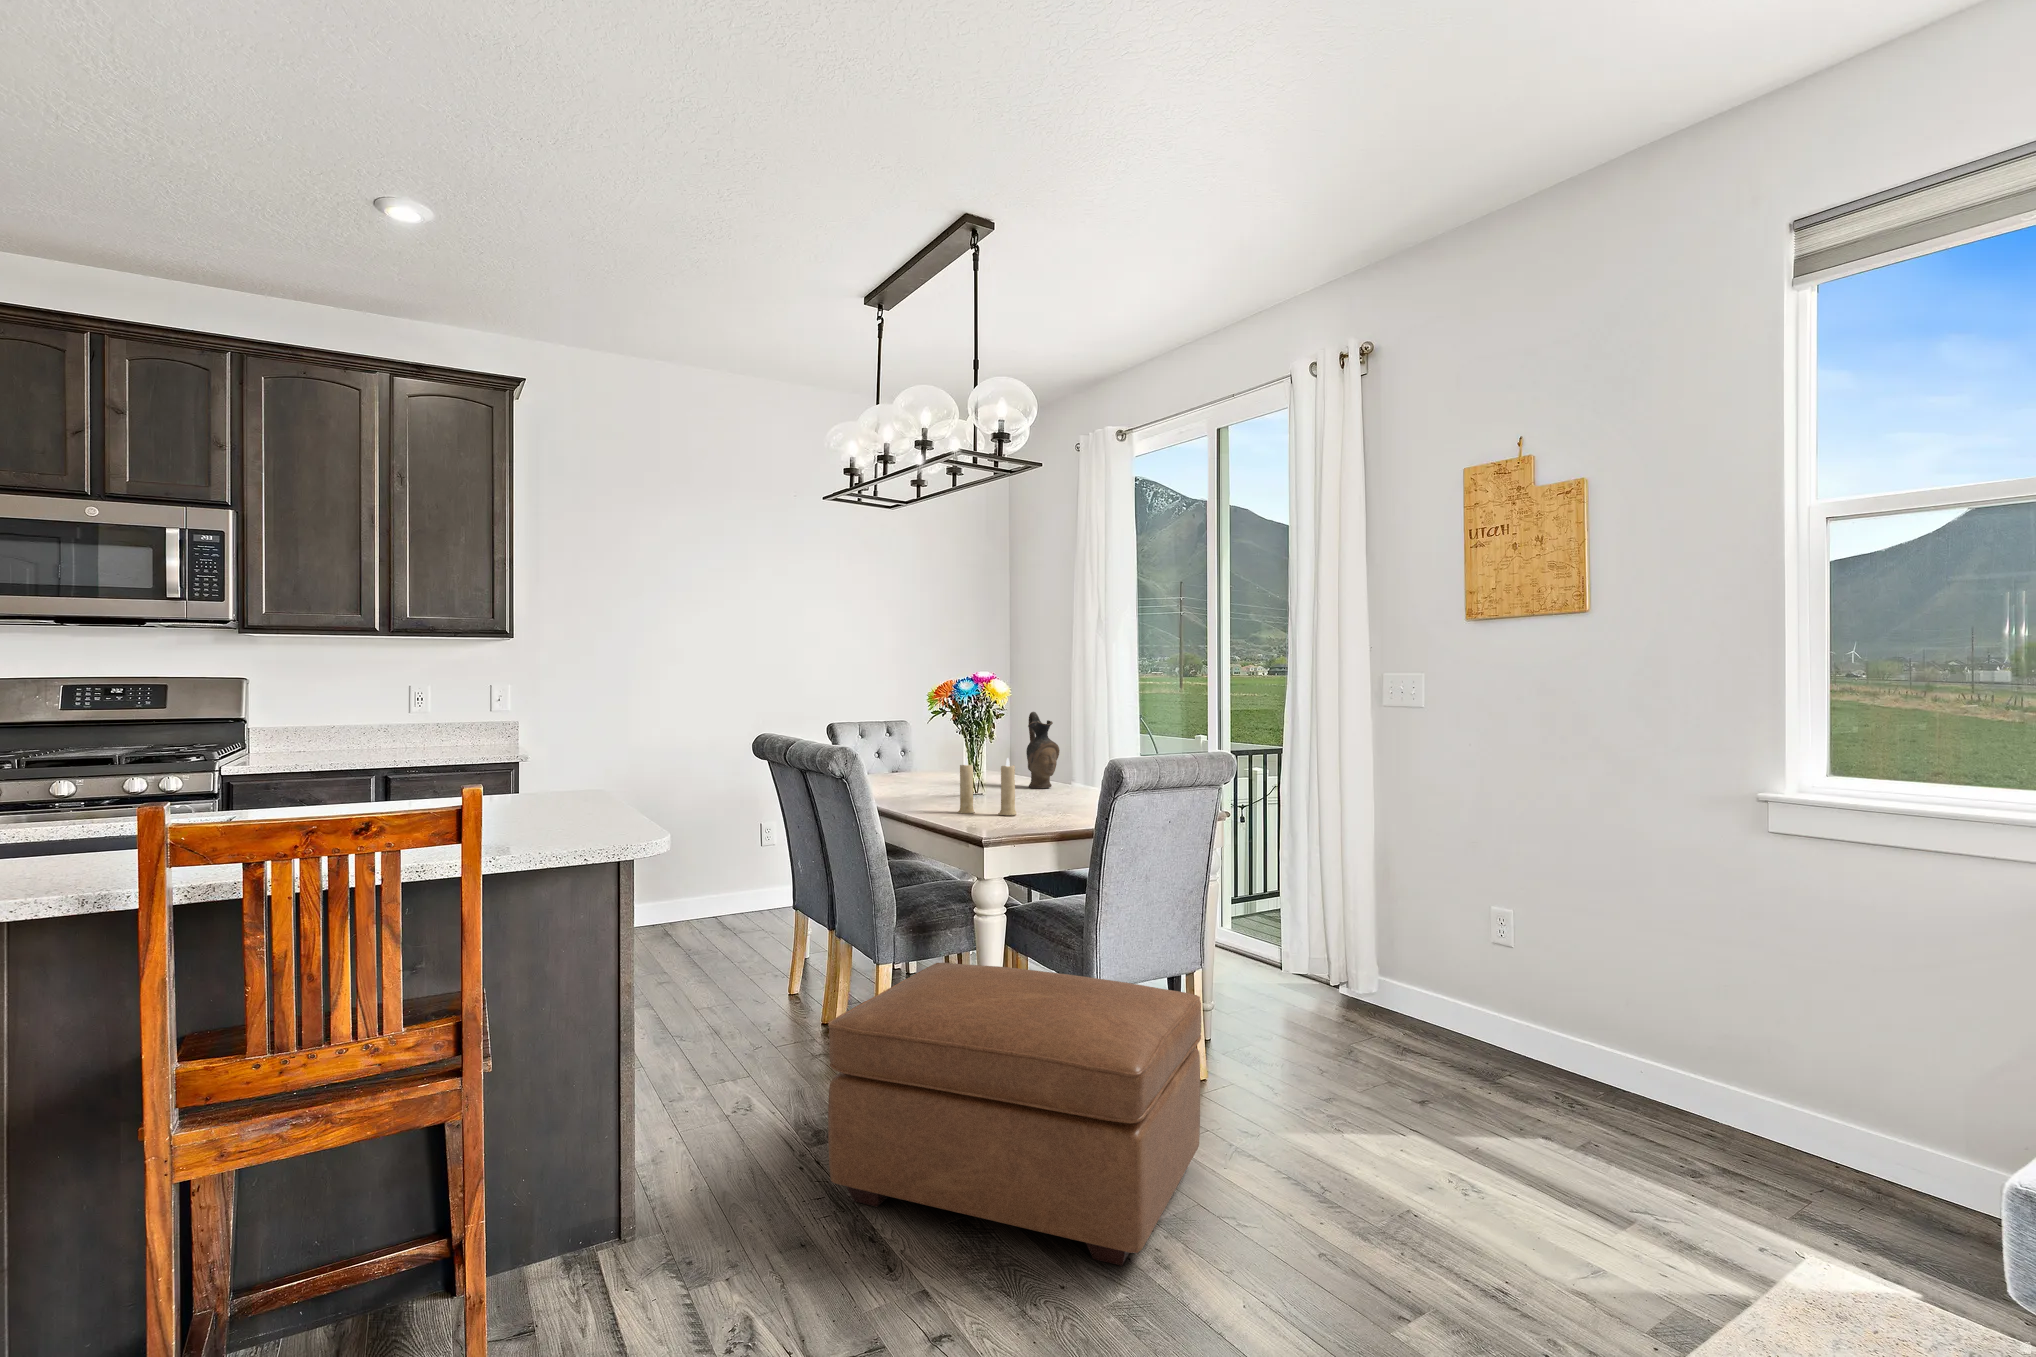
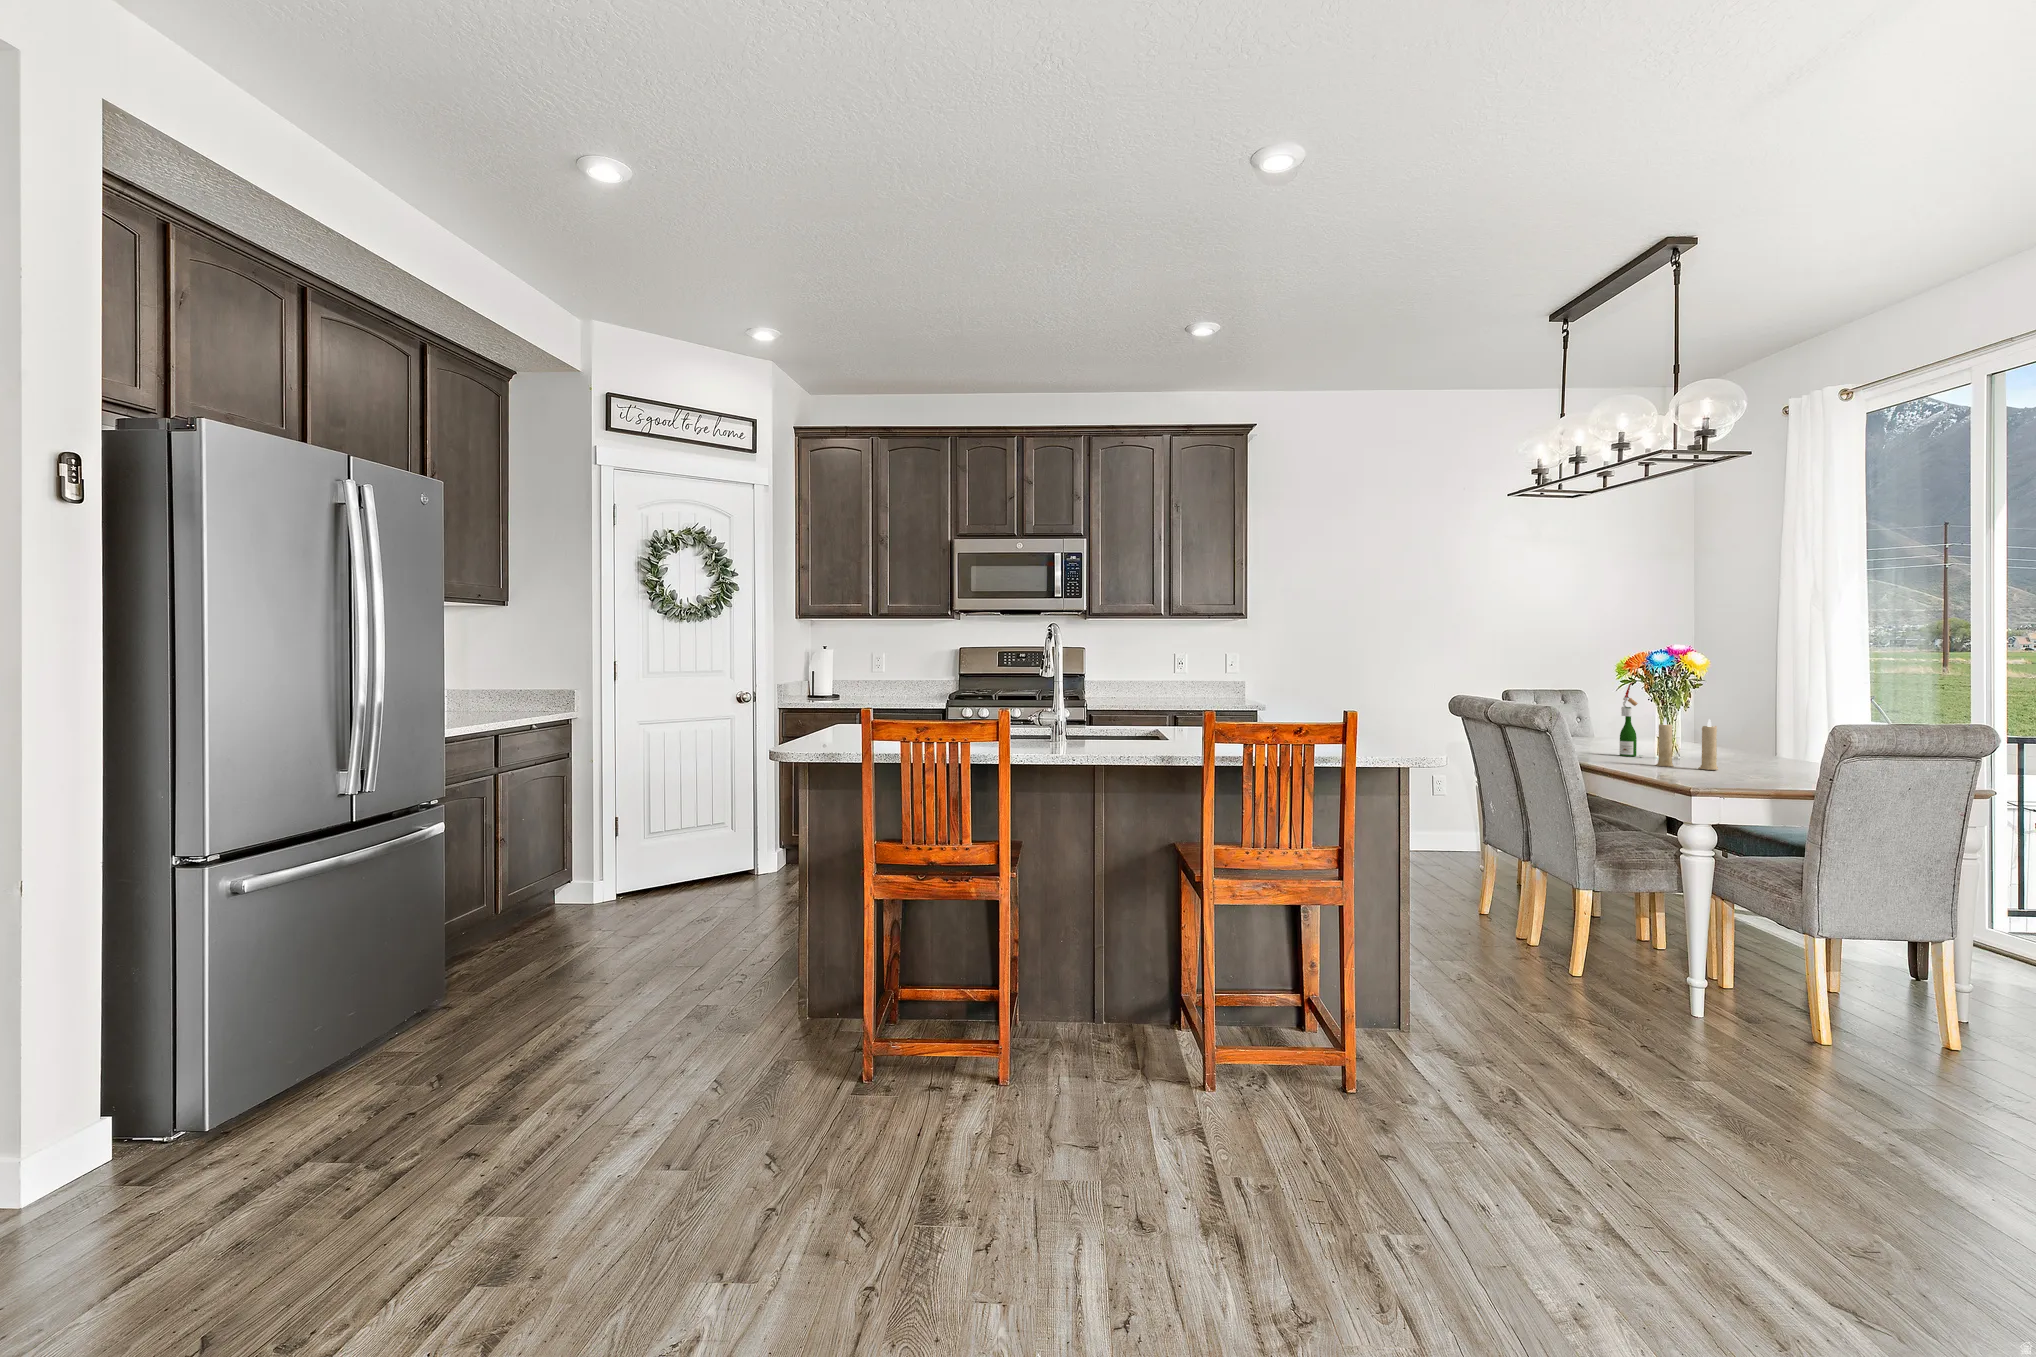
ceramic pitcher: present [1026,712,1060,788] -> none [1723,682,1761,754]
wine bottle: none [927,715,951,800] -> present [1620,682,1645,757]
ottoman: present [828,963,1201,1266] -> none [1558,882,1926,1118]

